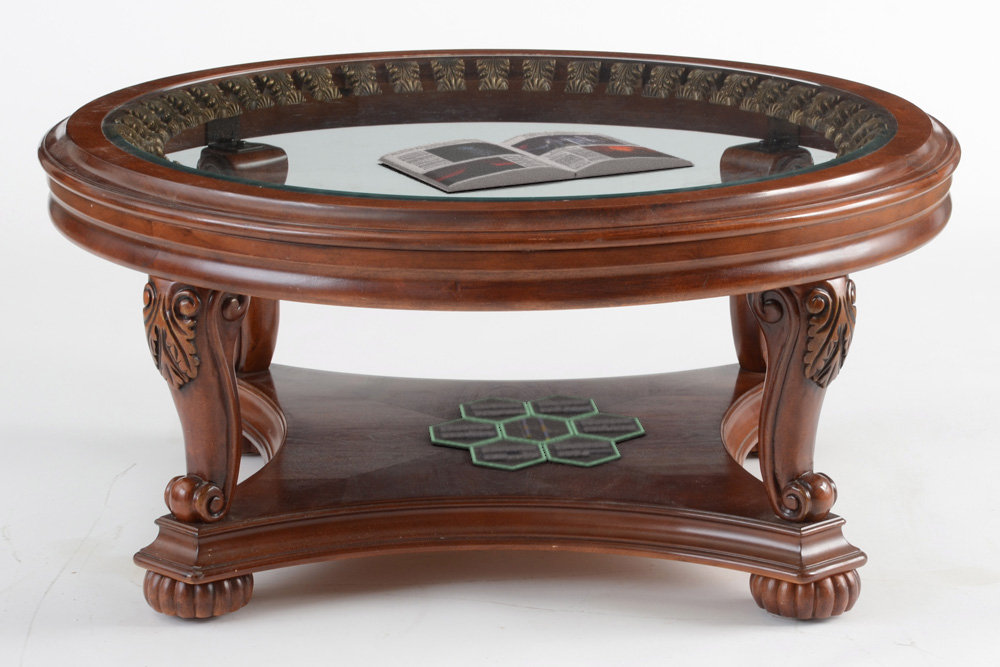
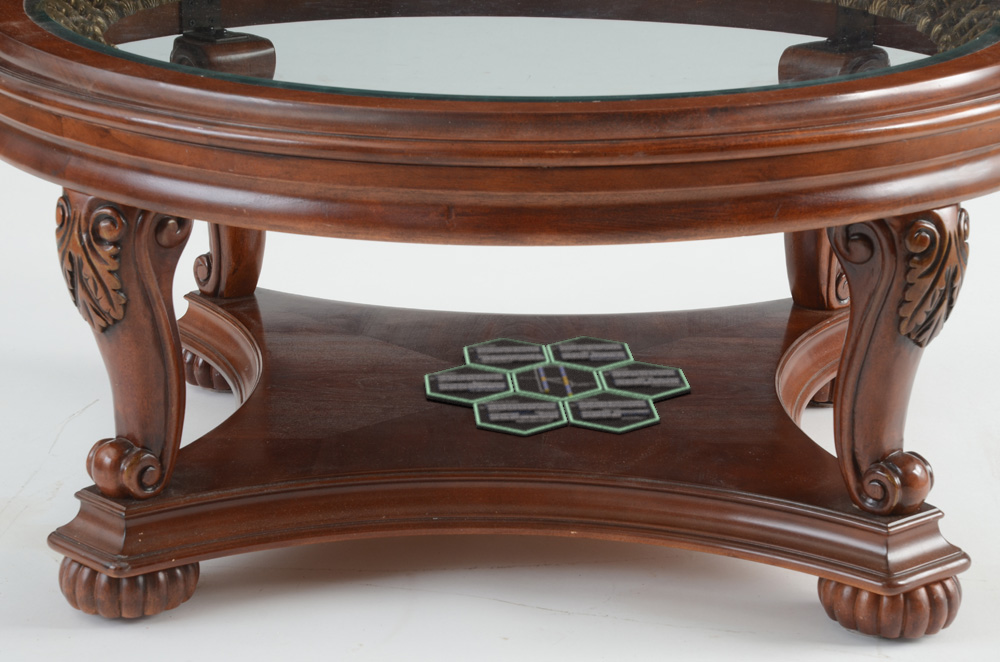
magazine: present [378,131,694,192] -> none [357,10,766,87]

